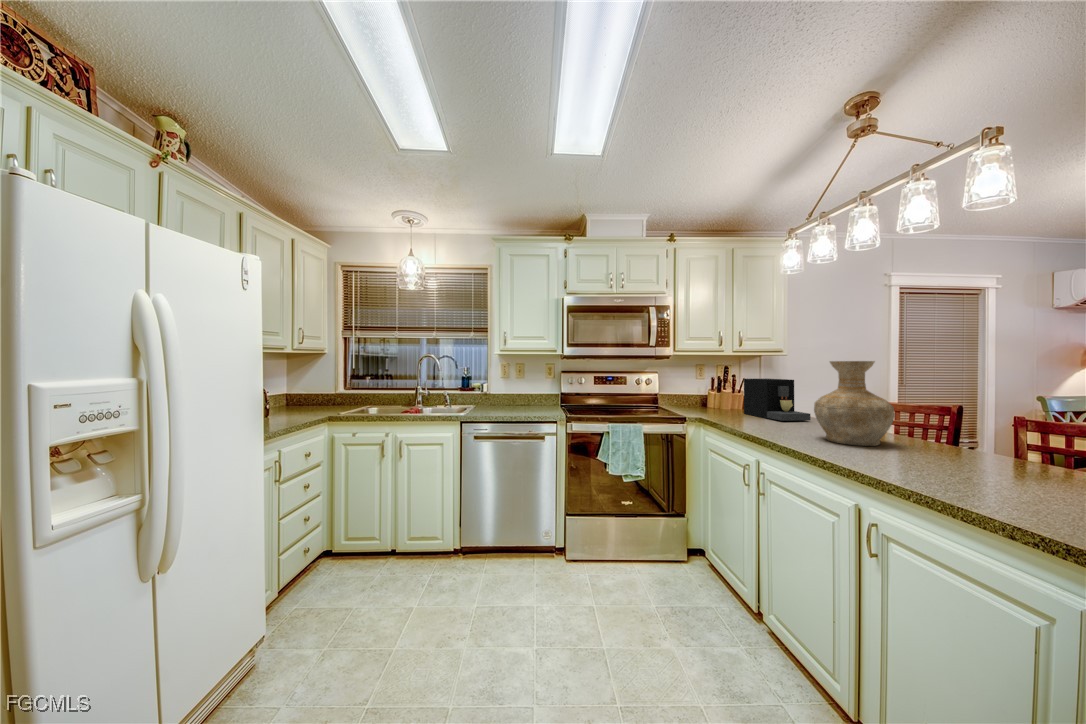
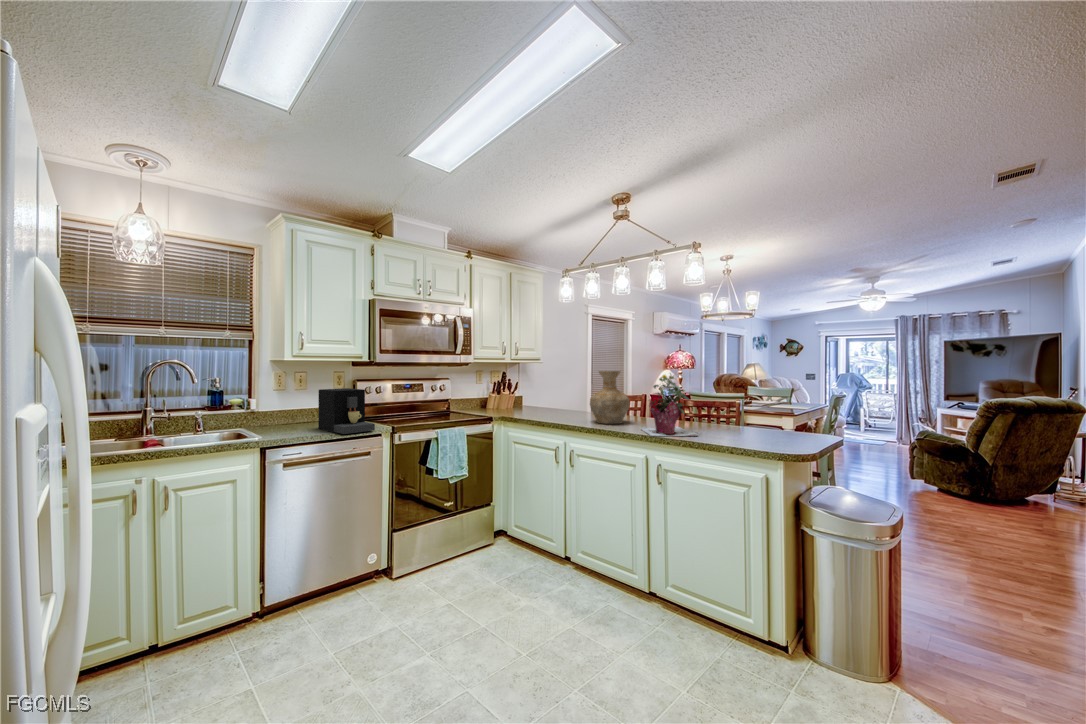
potted plant: none [897,361,1043,496] -> present [640,375,698,436]
coffee maker: present [744,378,811,421] -> present [318,388,375,434]

